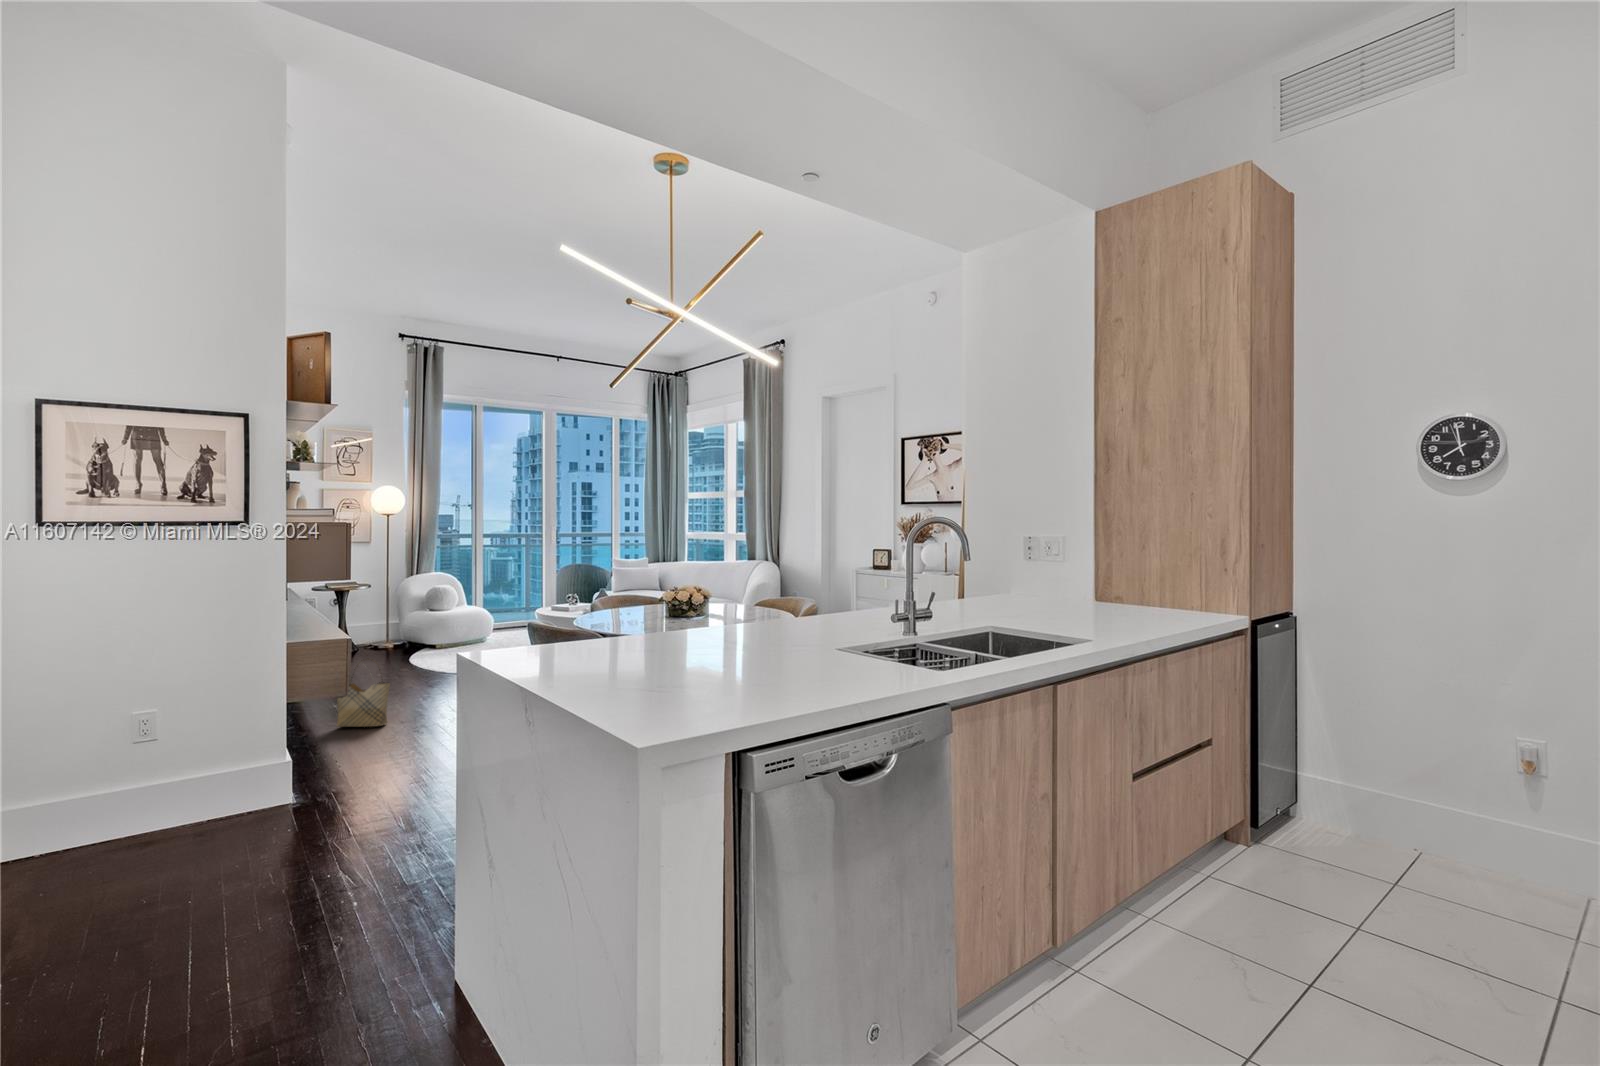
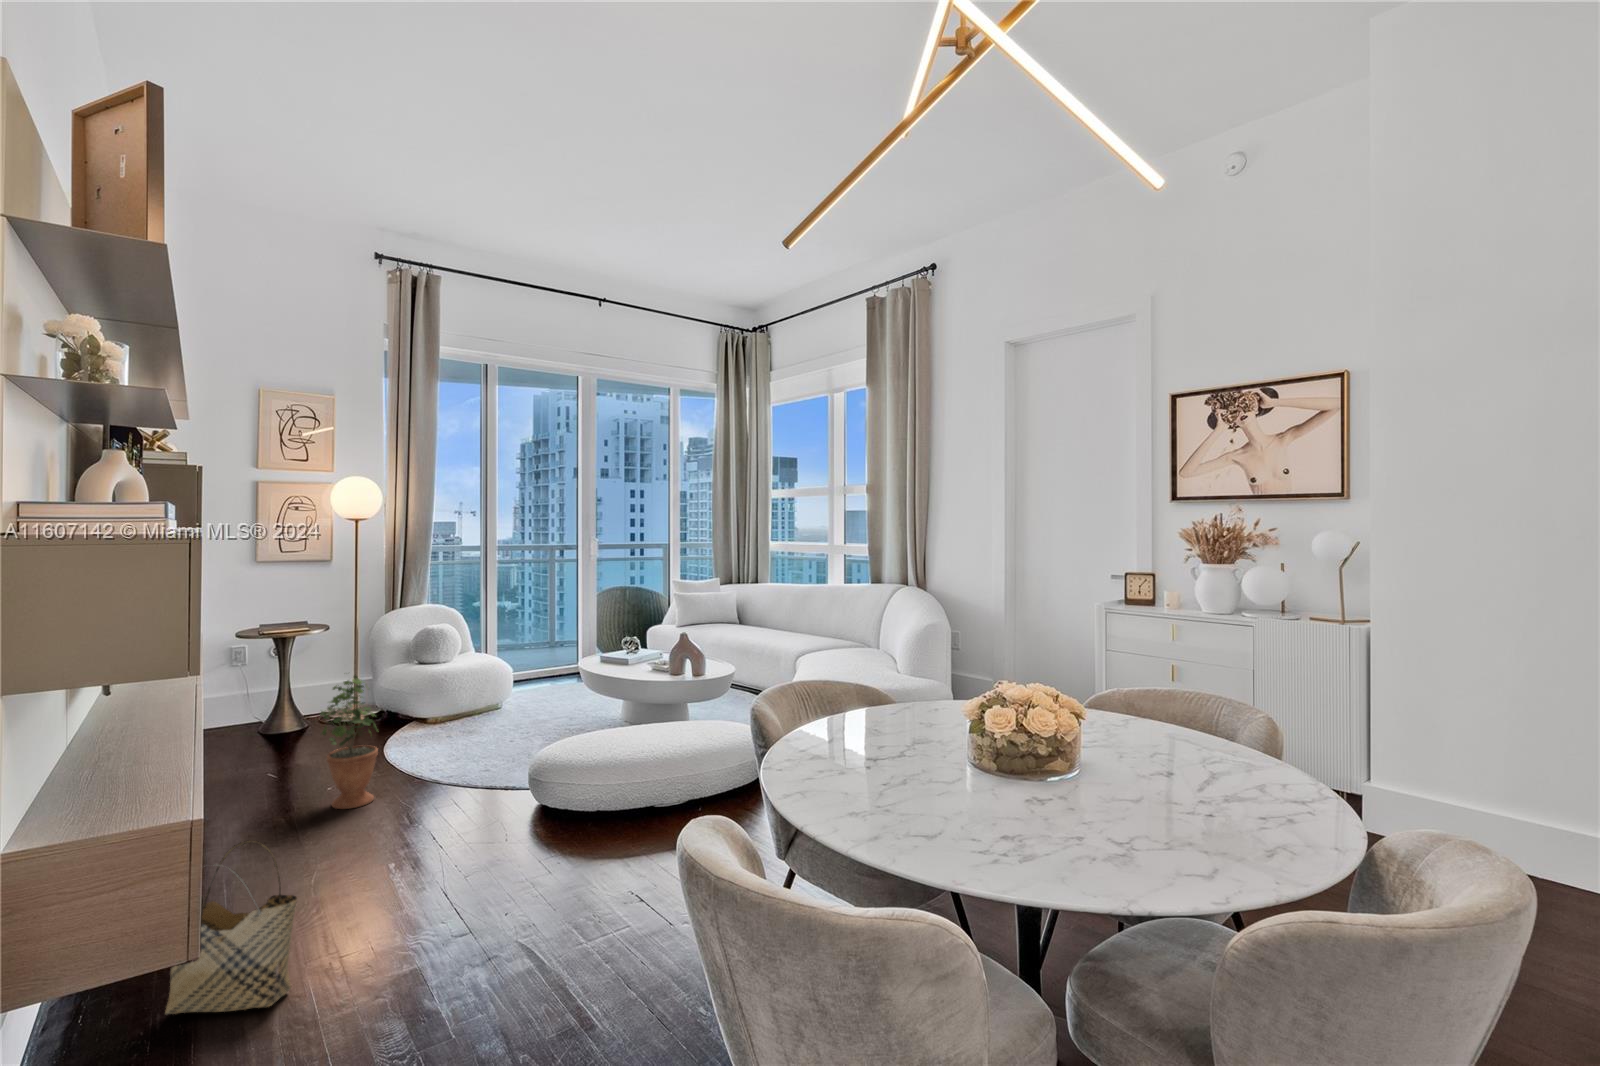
potted plant: none [376,603,412,679] -> present [320,675,378,809]

